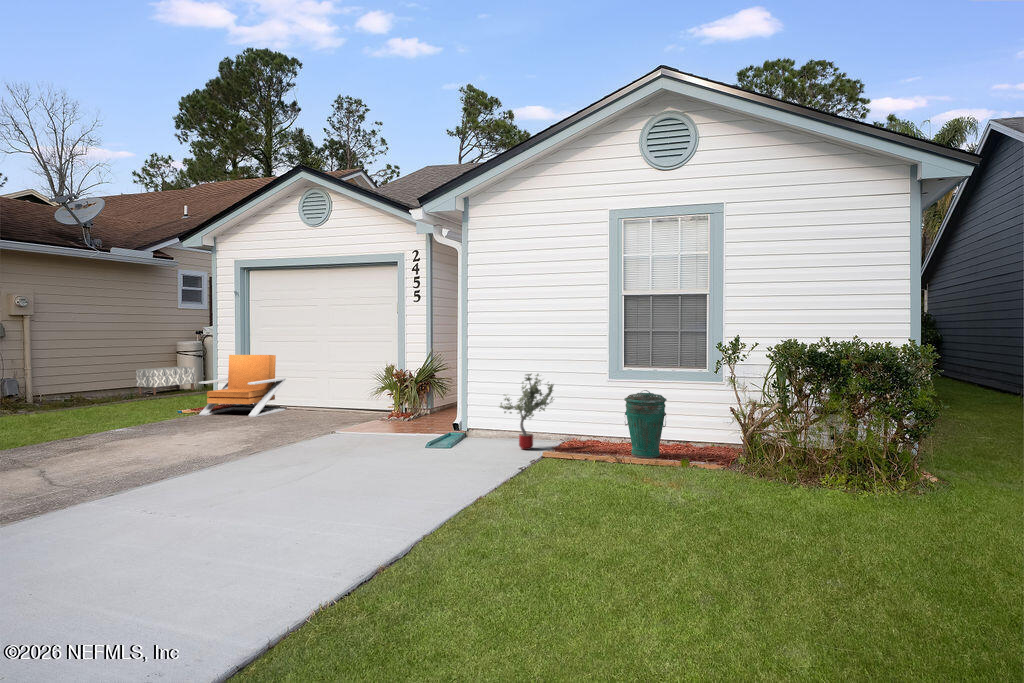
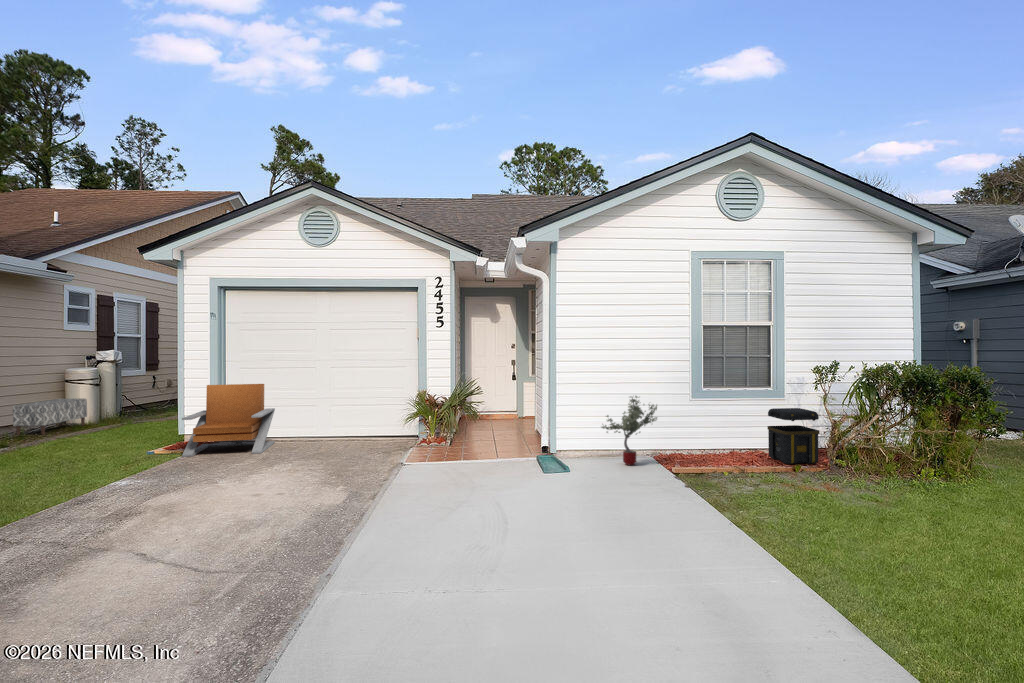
trash can: present [624,390,667,458] -> none [715,406,752,464]
toolbox: none [693,396,742,465] -> present [767,408,820,464]

